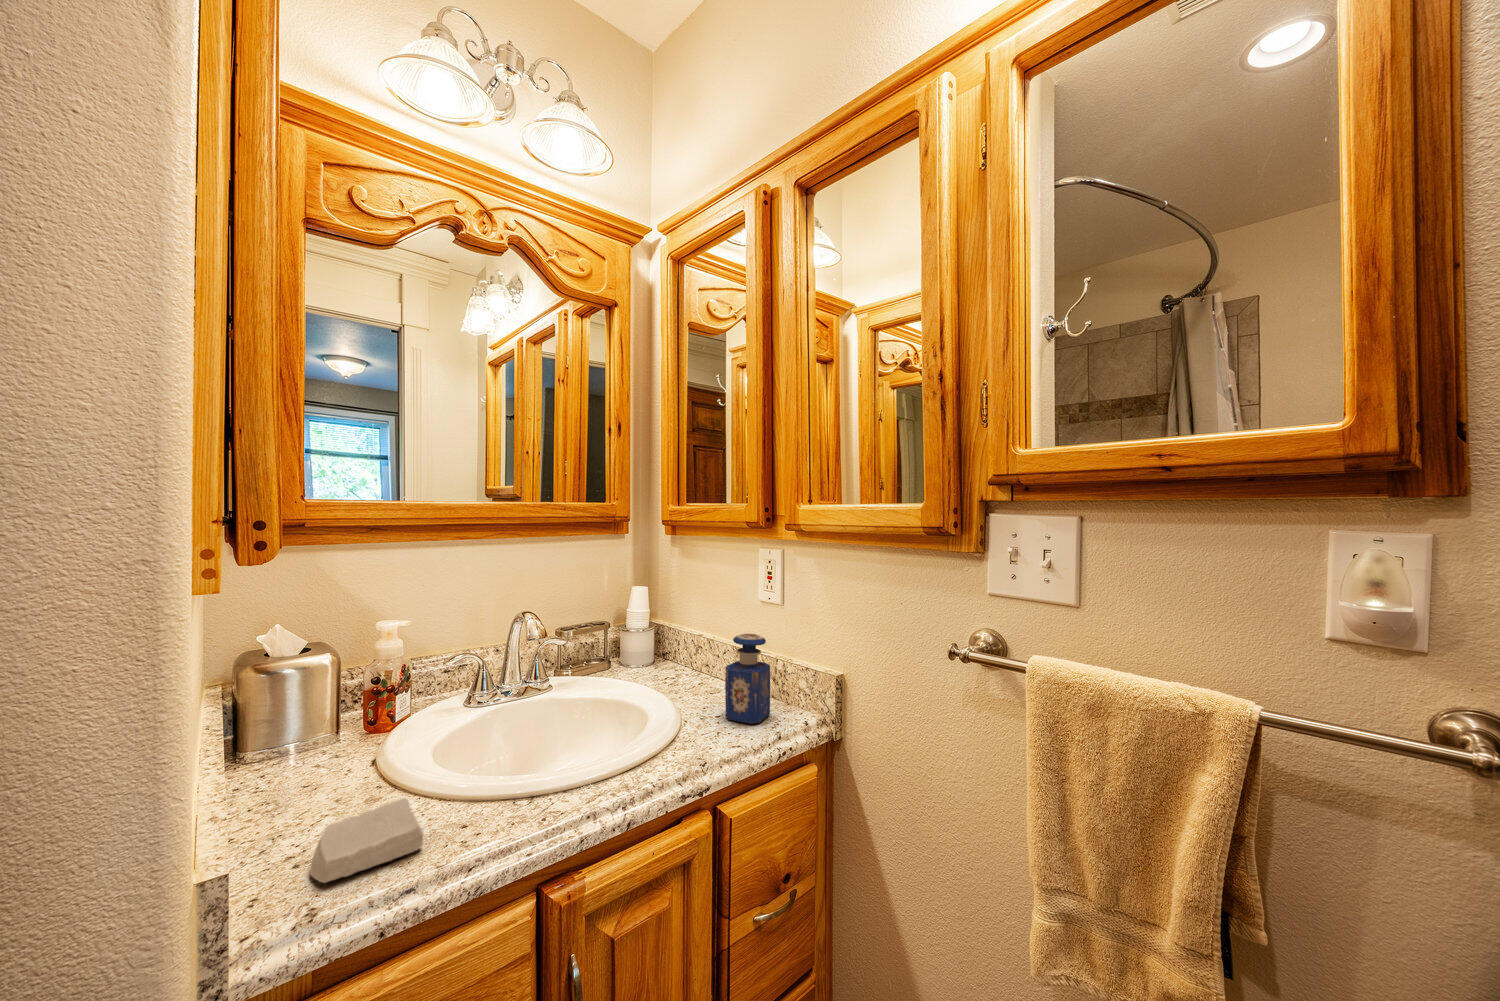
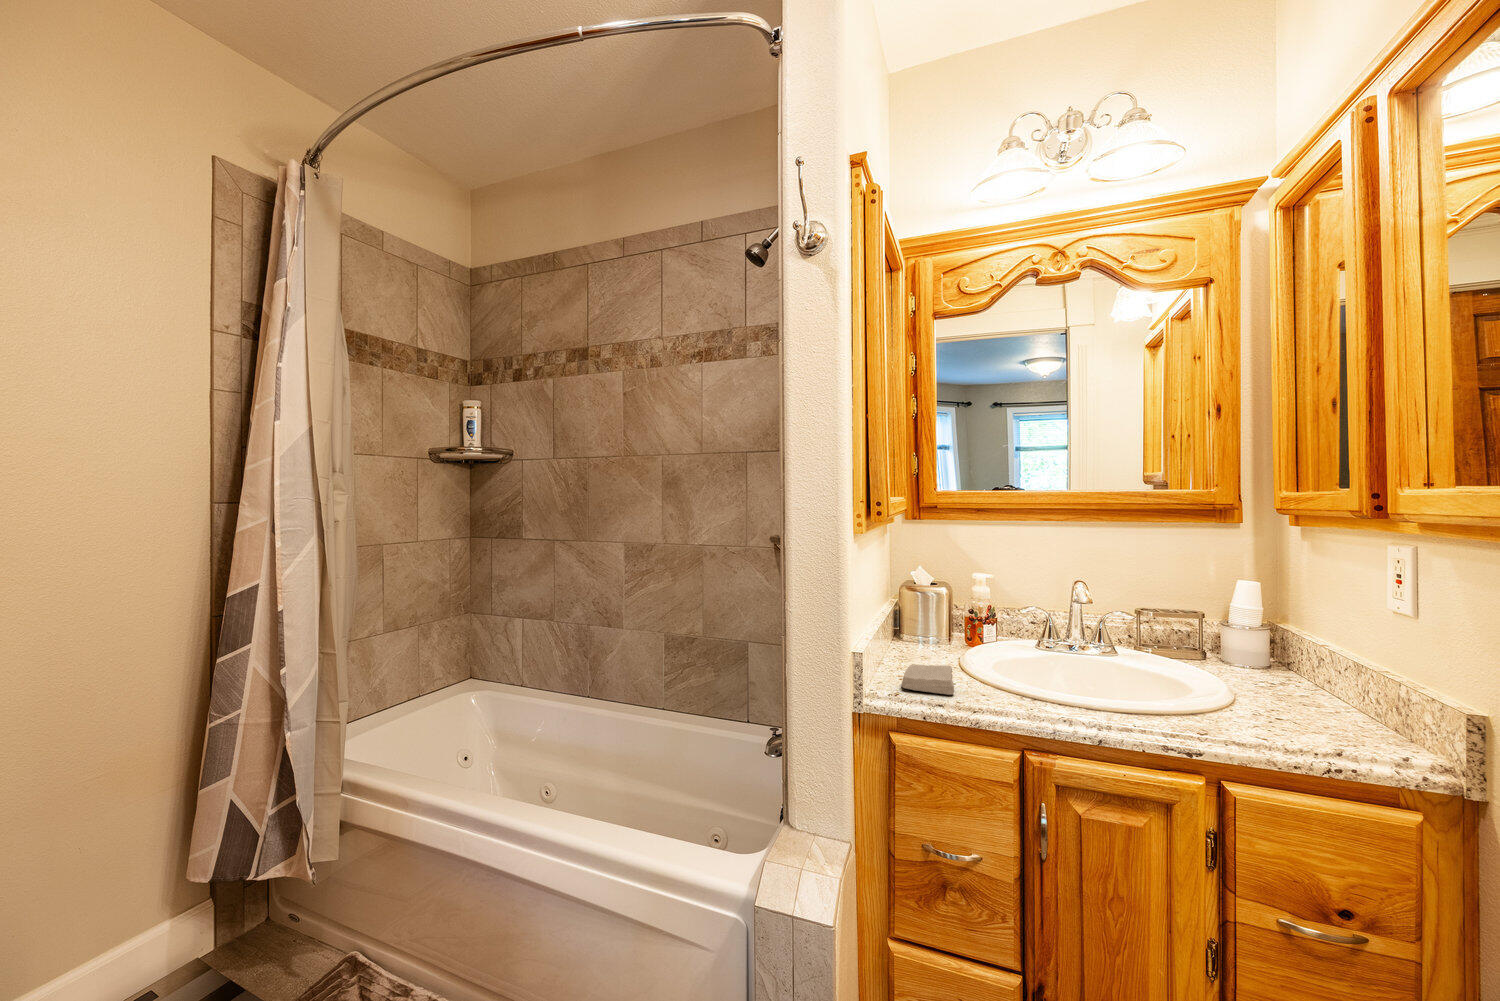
perfume bottle: present [725,634,770,724] -> none [1284,633,1357,737]

